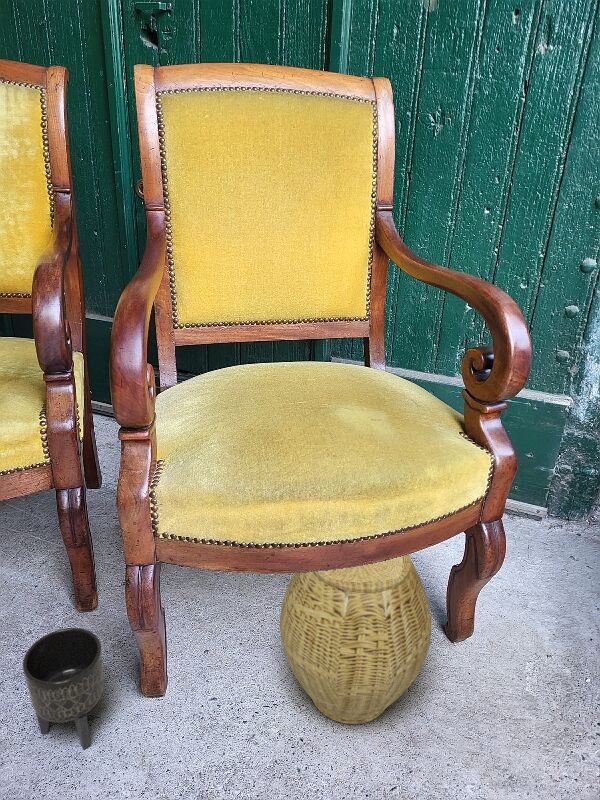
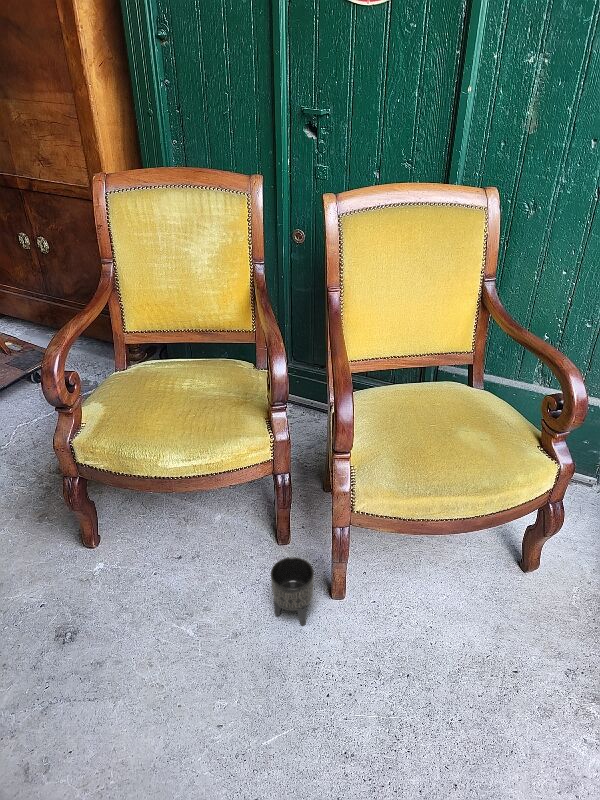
woven basket: present [280,554,431,724] -> none [418,502,514,621]

